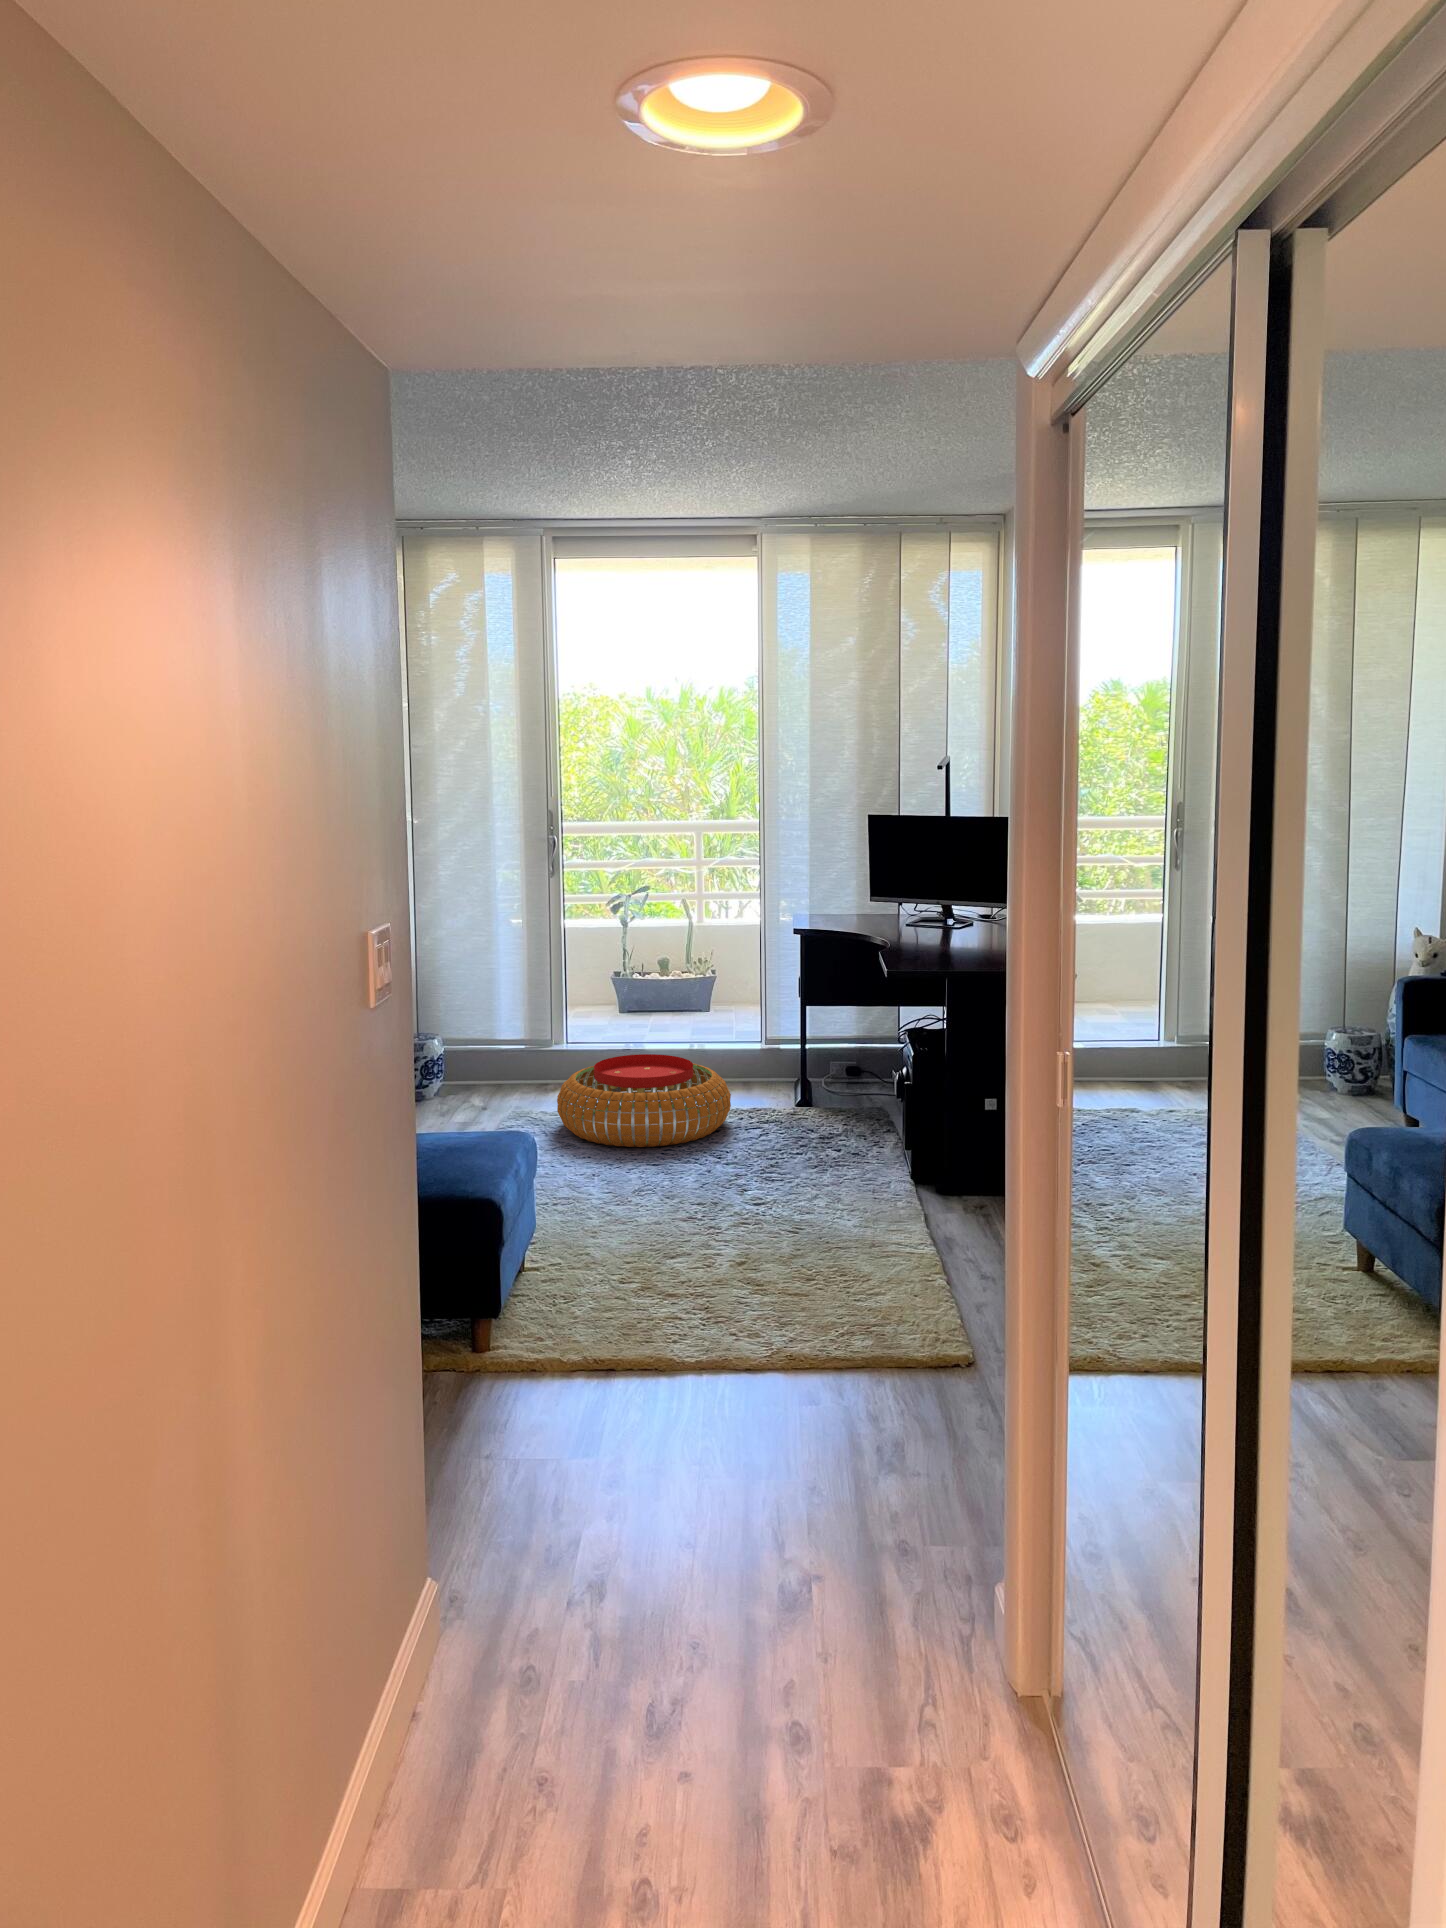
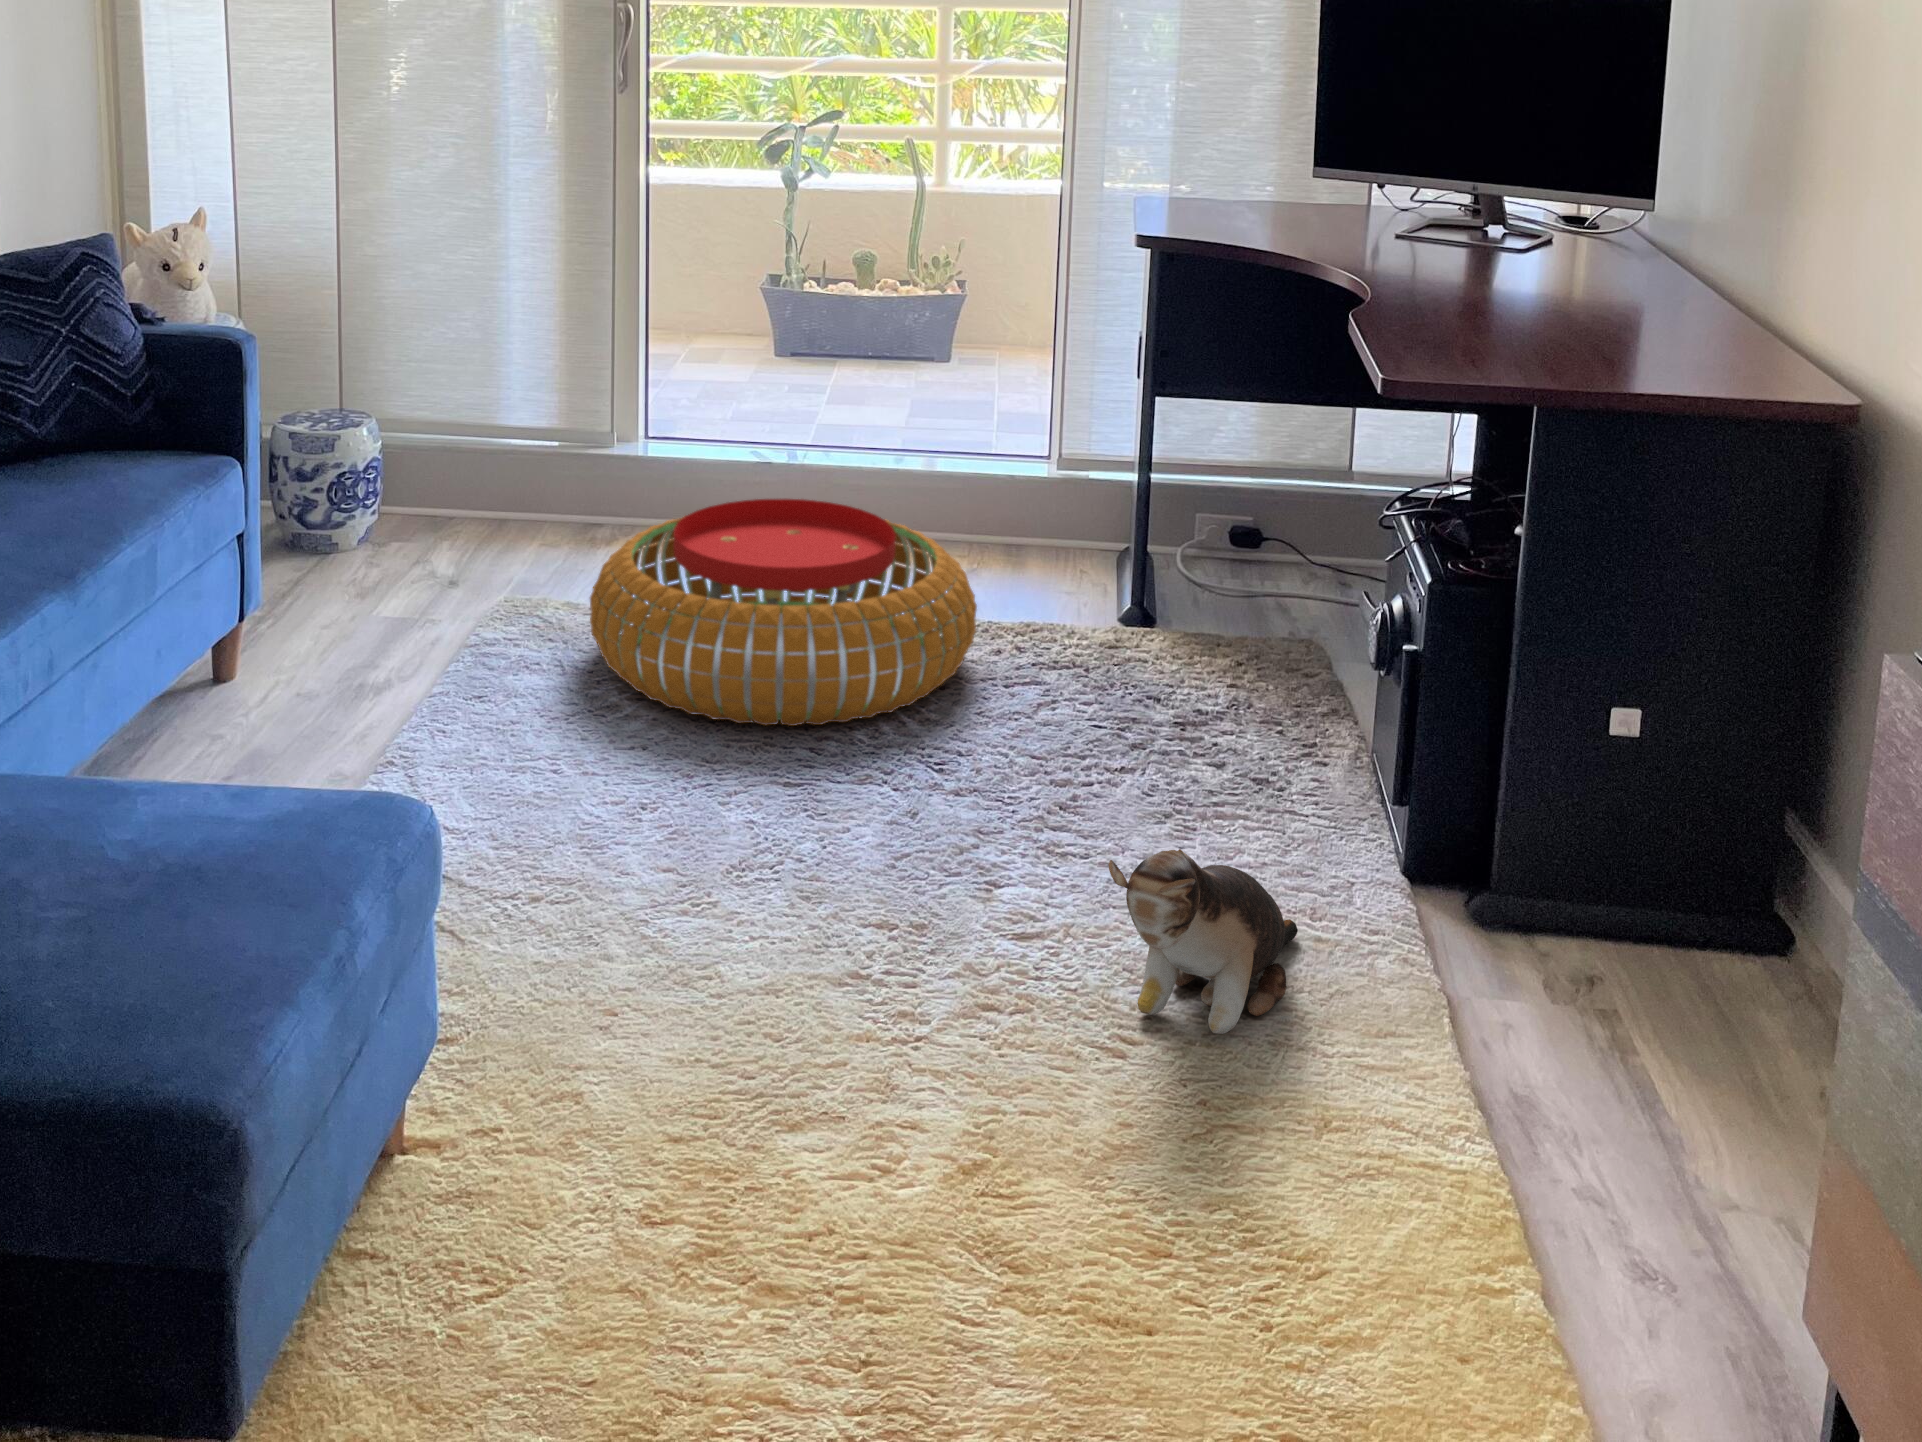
plush toy: none [791,1152,870,1226] -> present [1109,849,1298,1034]

